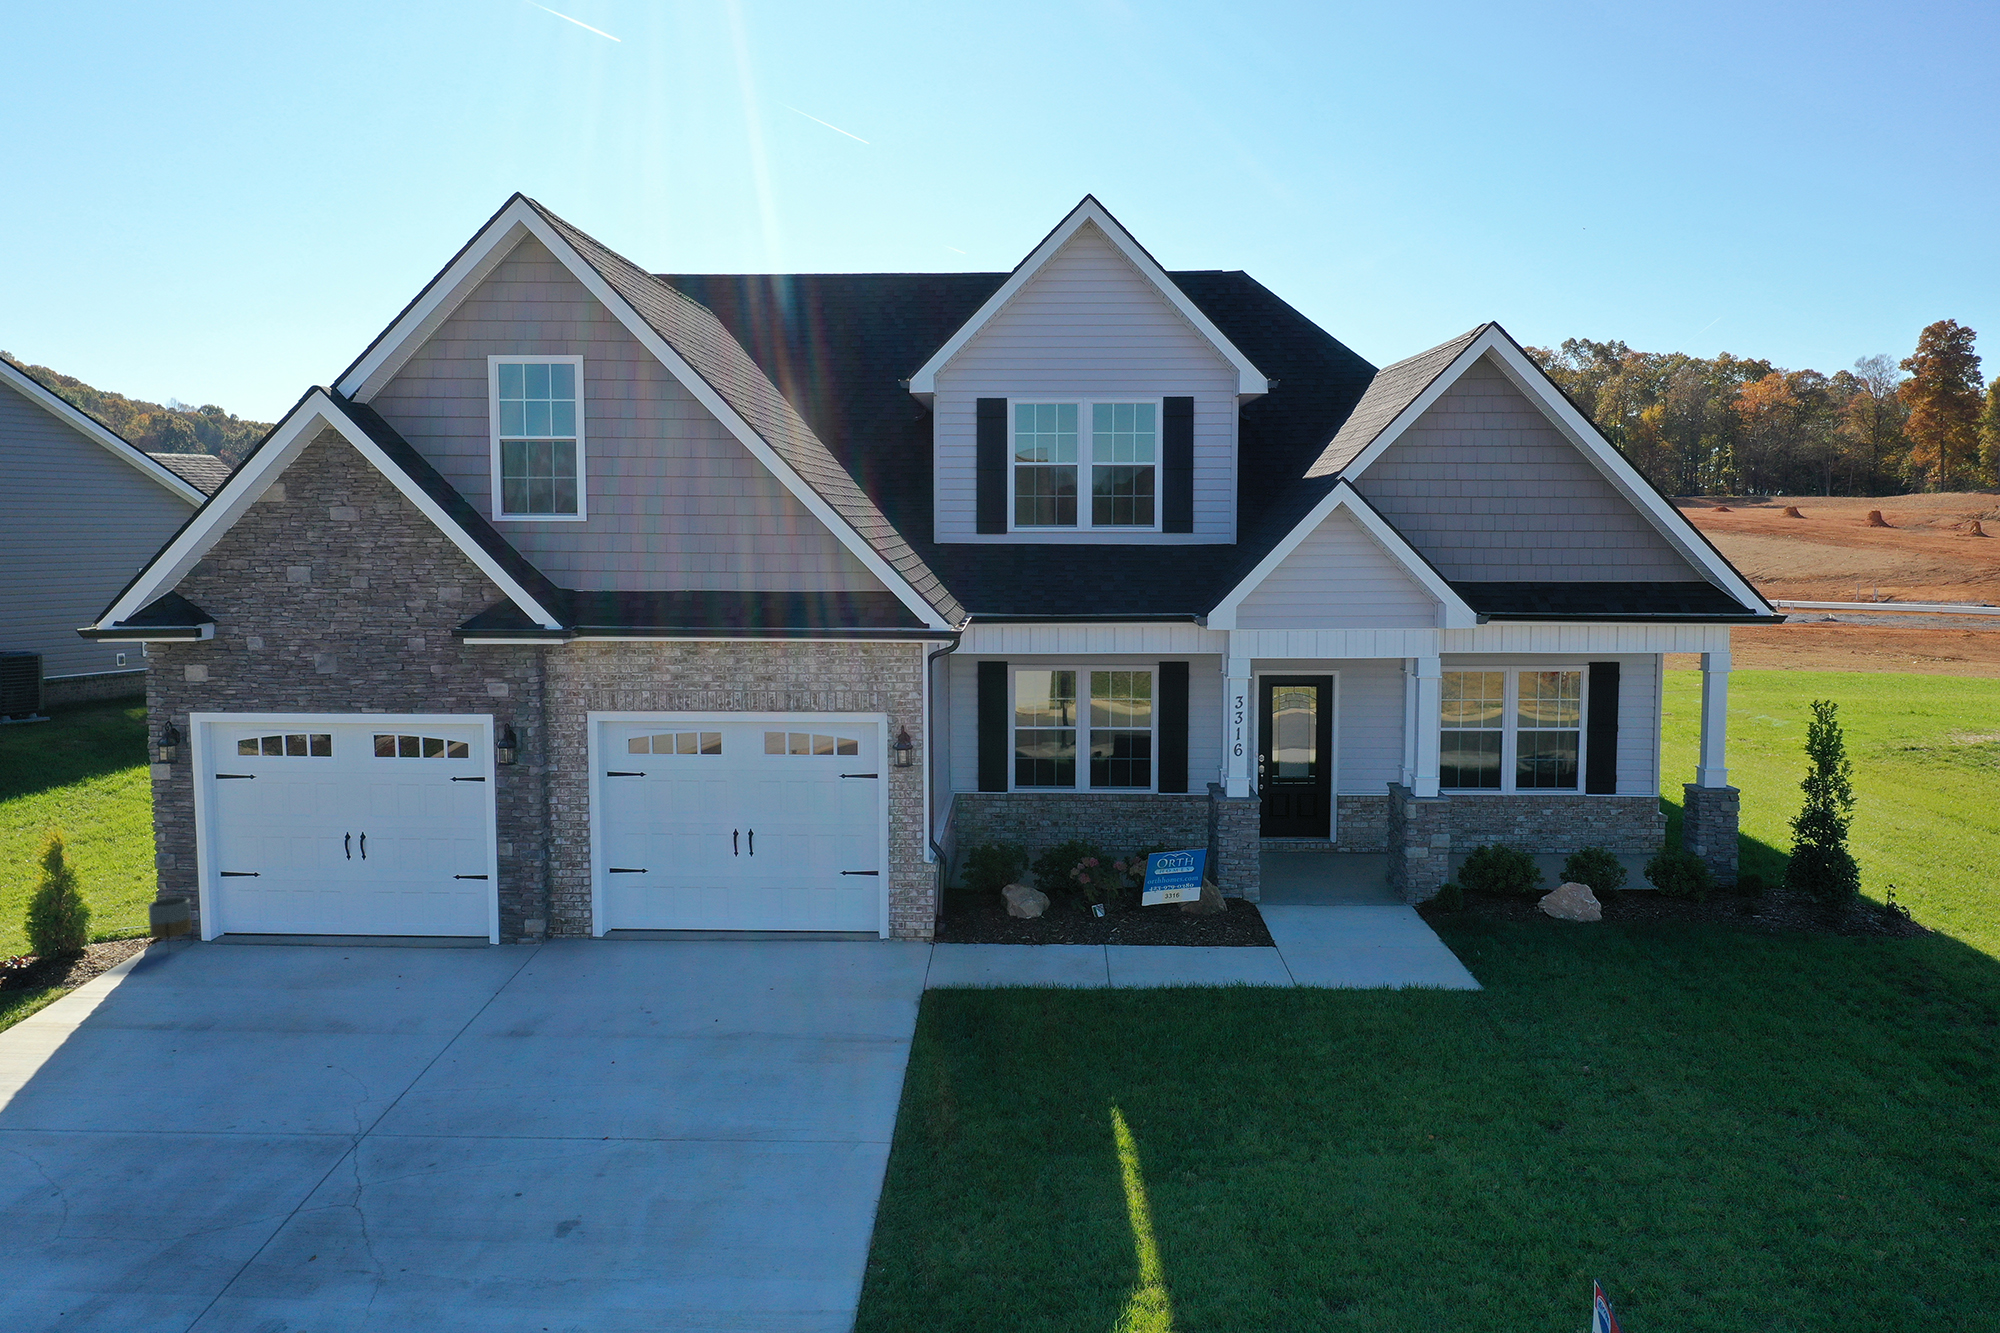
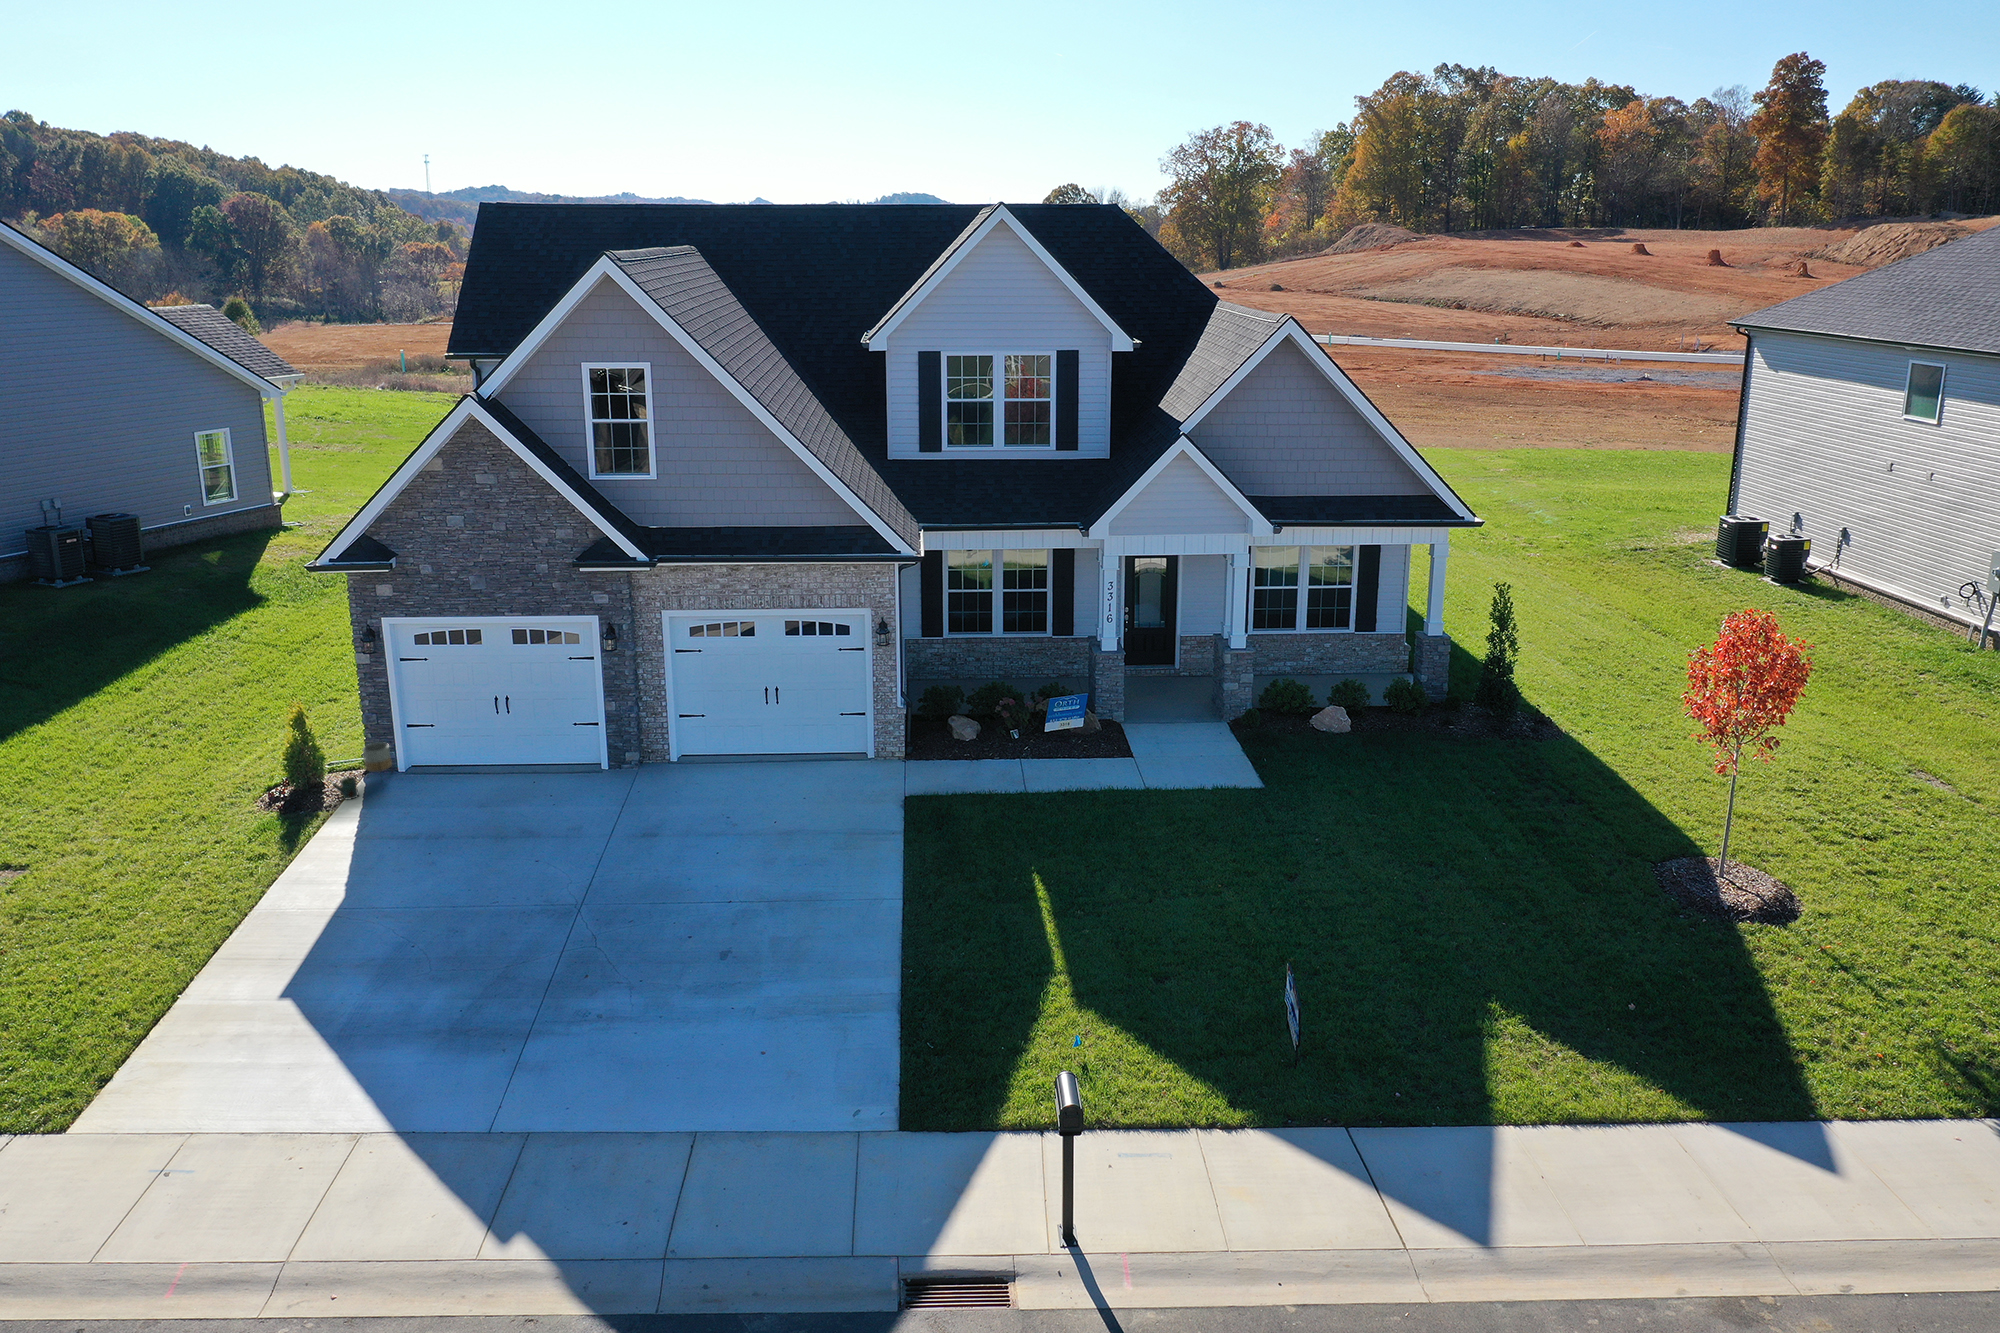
watering can: none [75,940,128,974] -> present [328,777,358,800]

